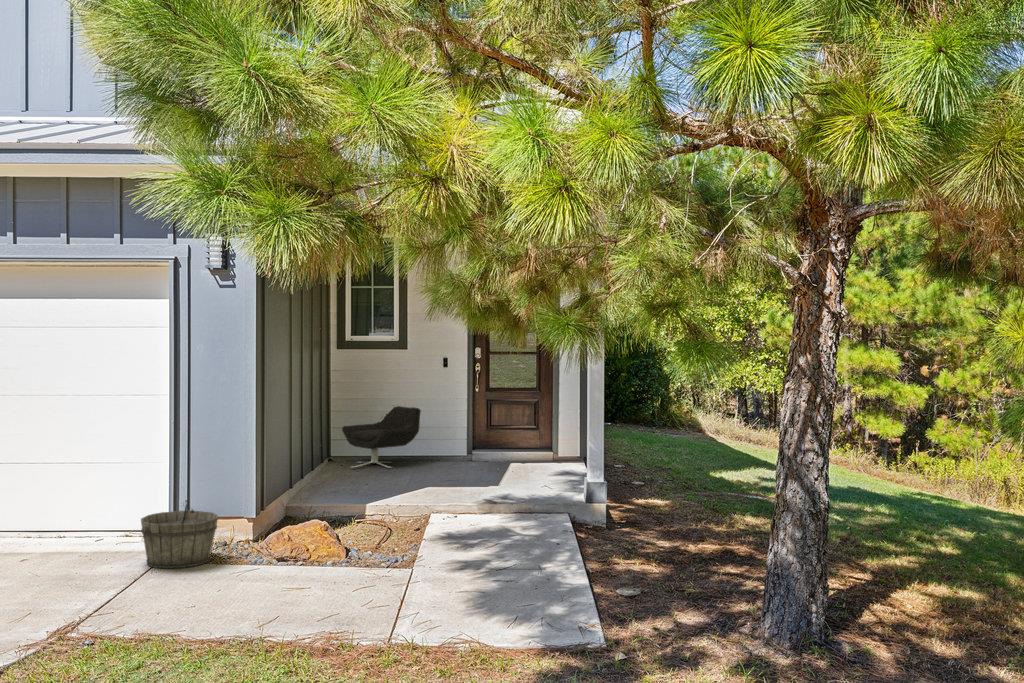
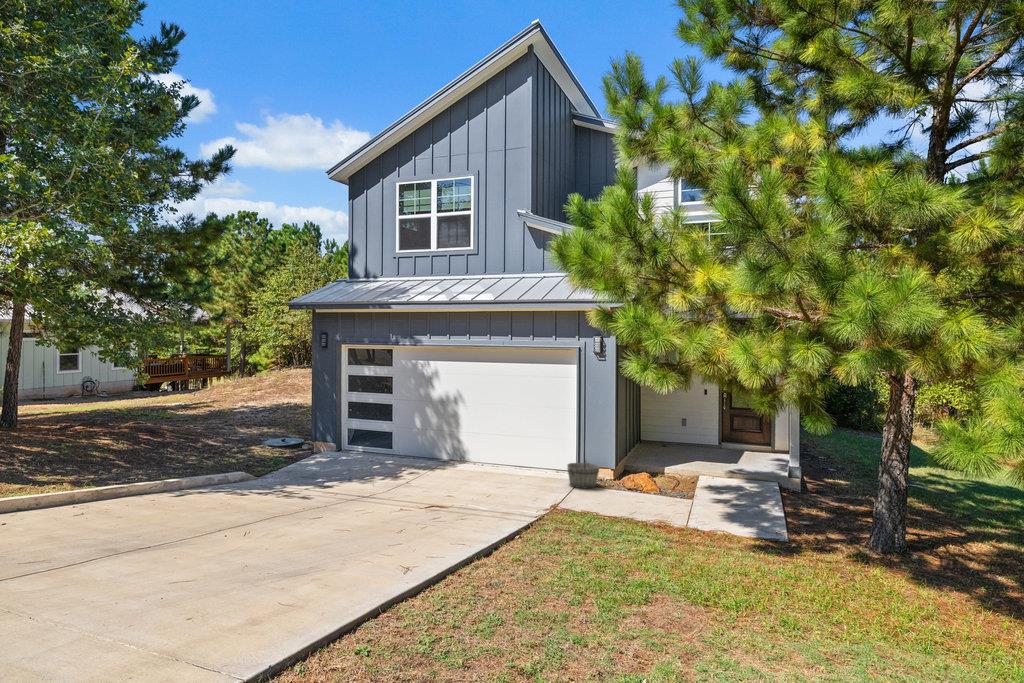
lounge chair: present [342,406,421,468] -> none [646,414,691,449]

